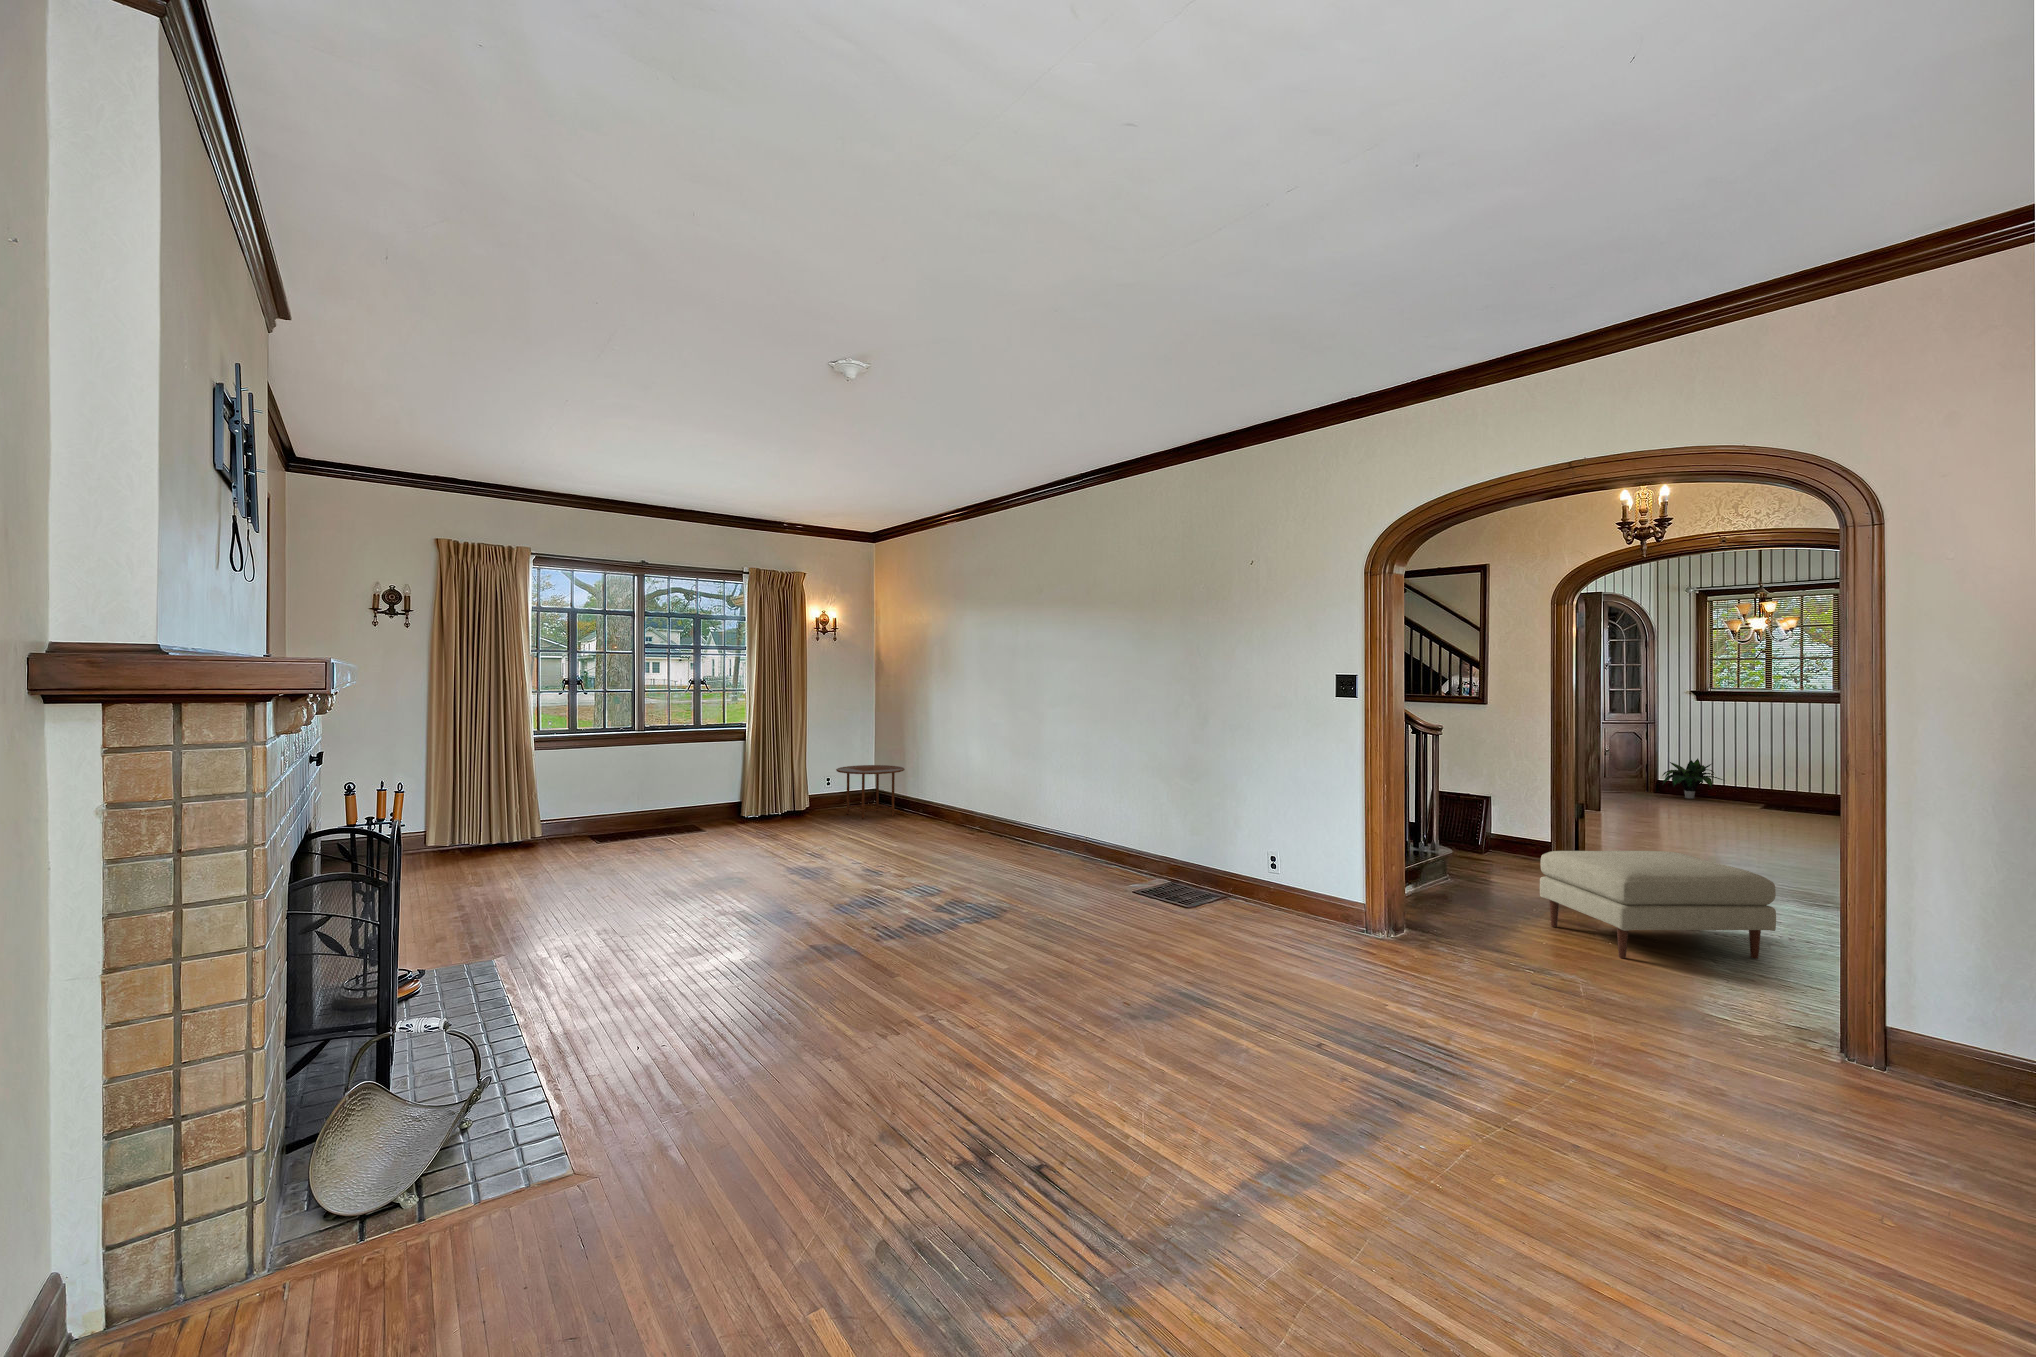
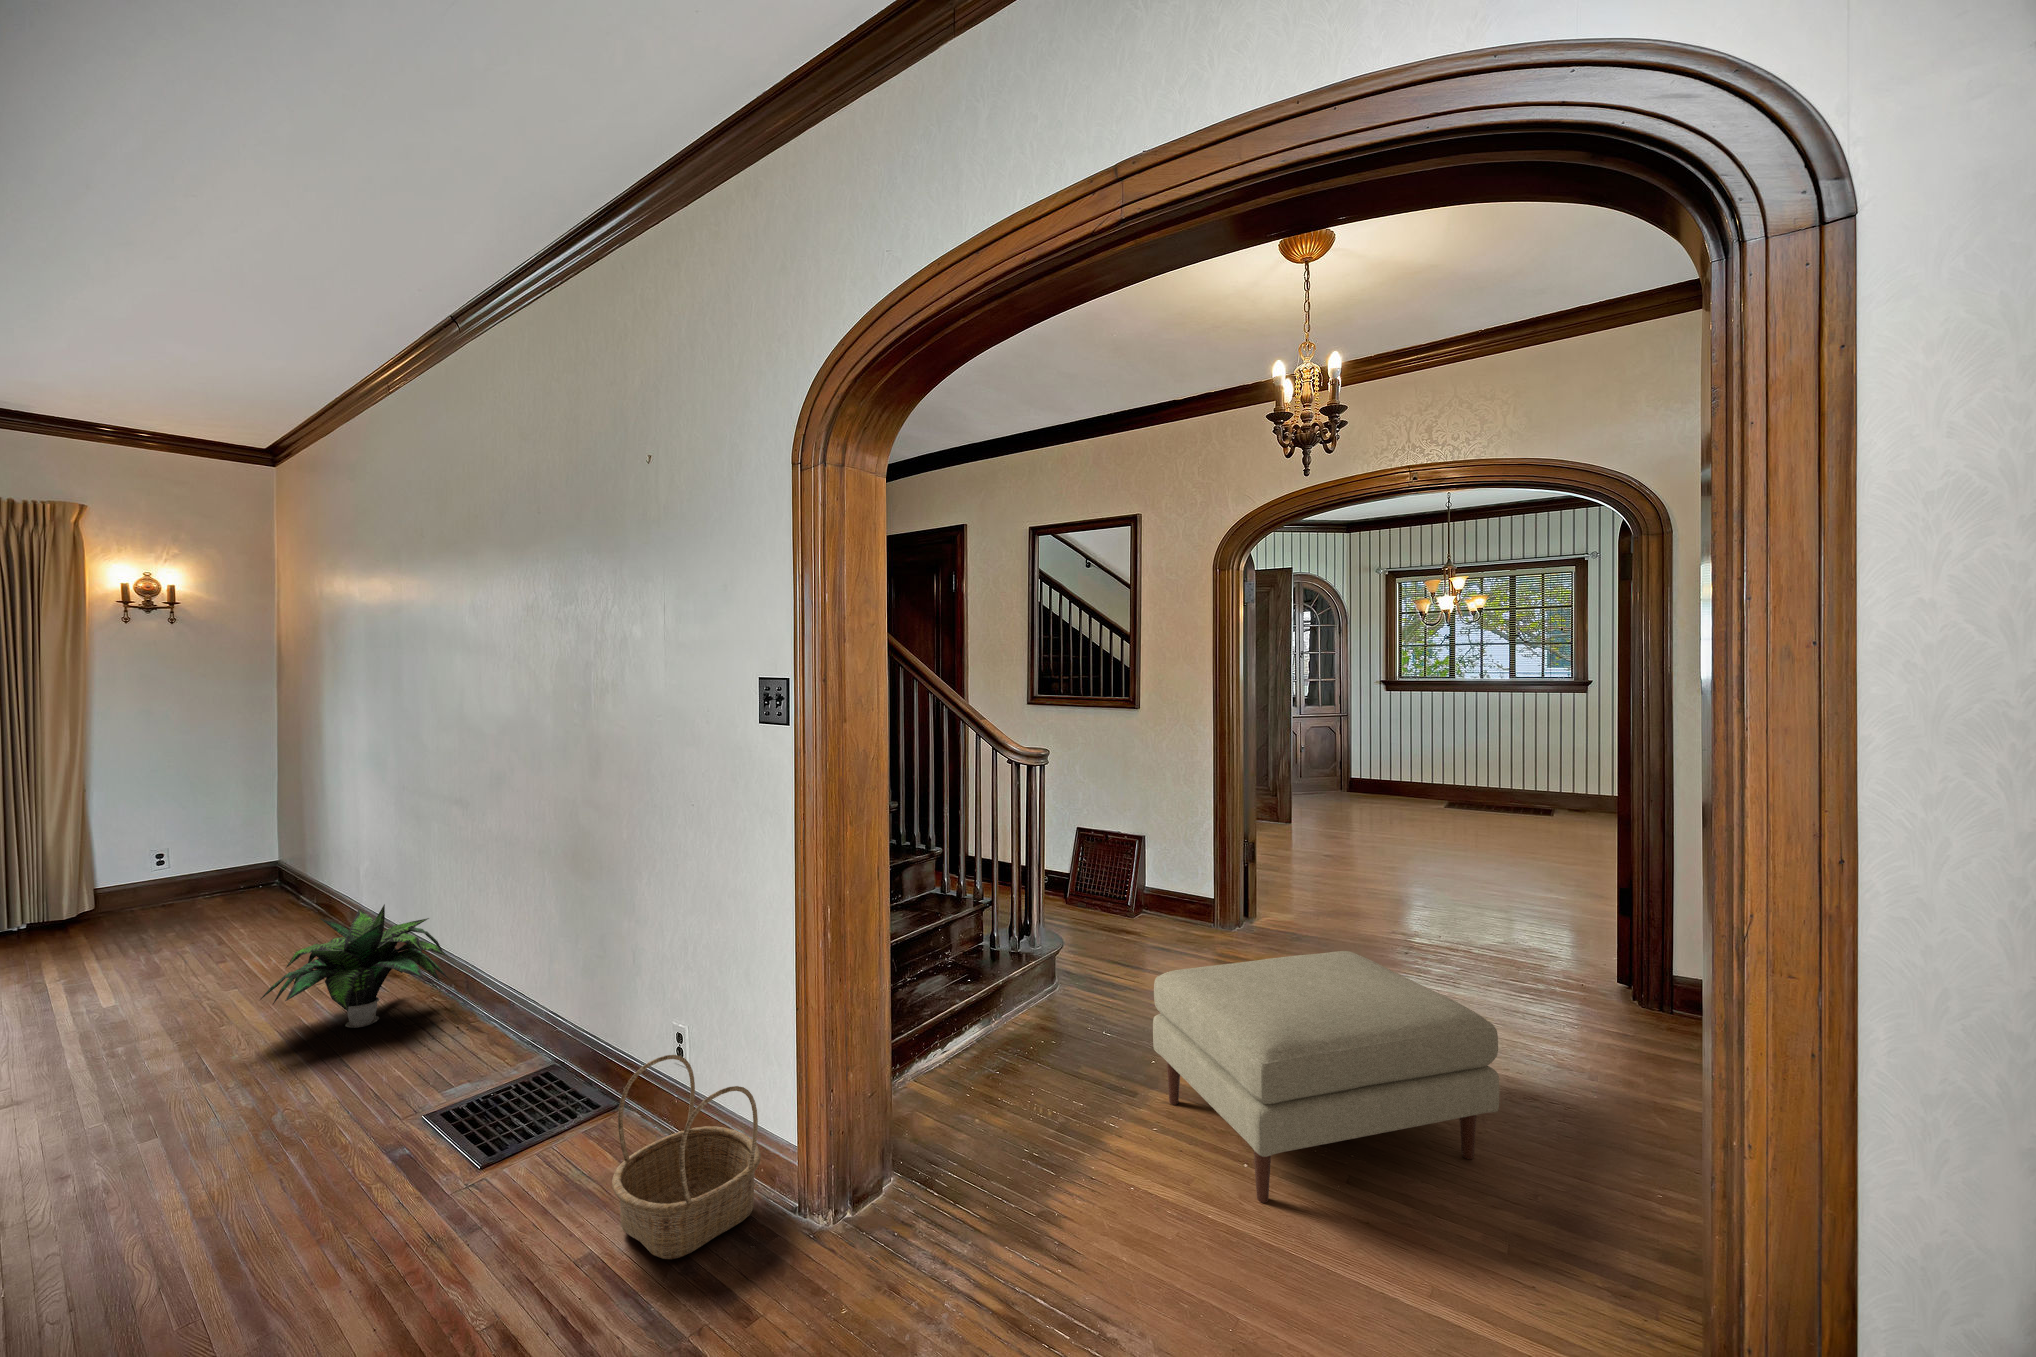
potted plant: present [1662,758,1722,799] -> present [260,904,449,1028]
side table: present [836,765,905,819] -> none [134,825,292,925]
basket: none [1274,860,1345,942] -> present [612,1055,761,1259]

